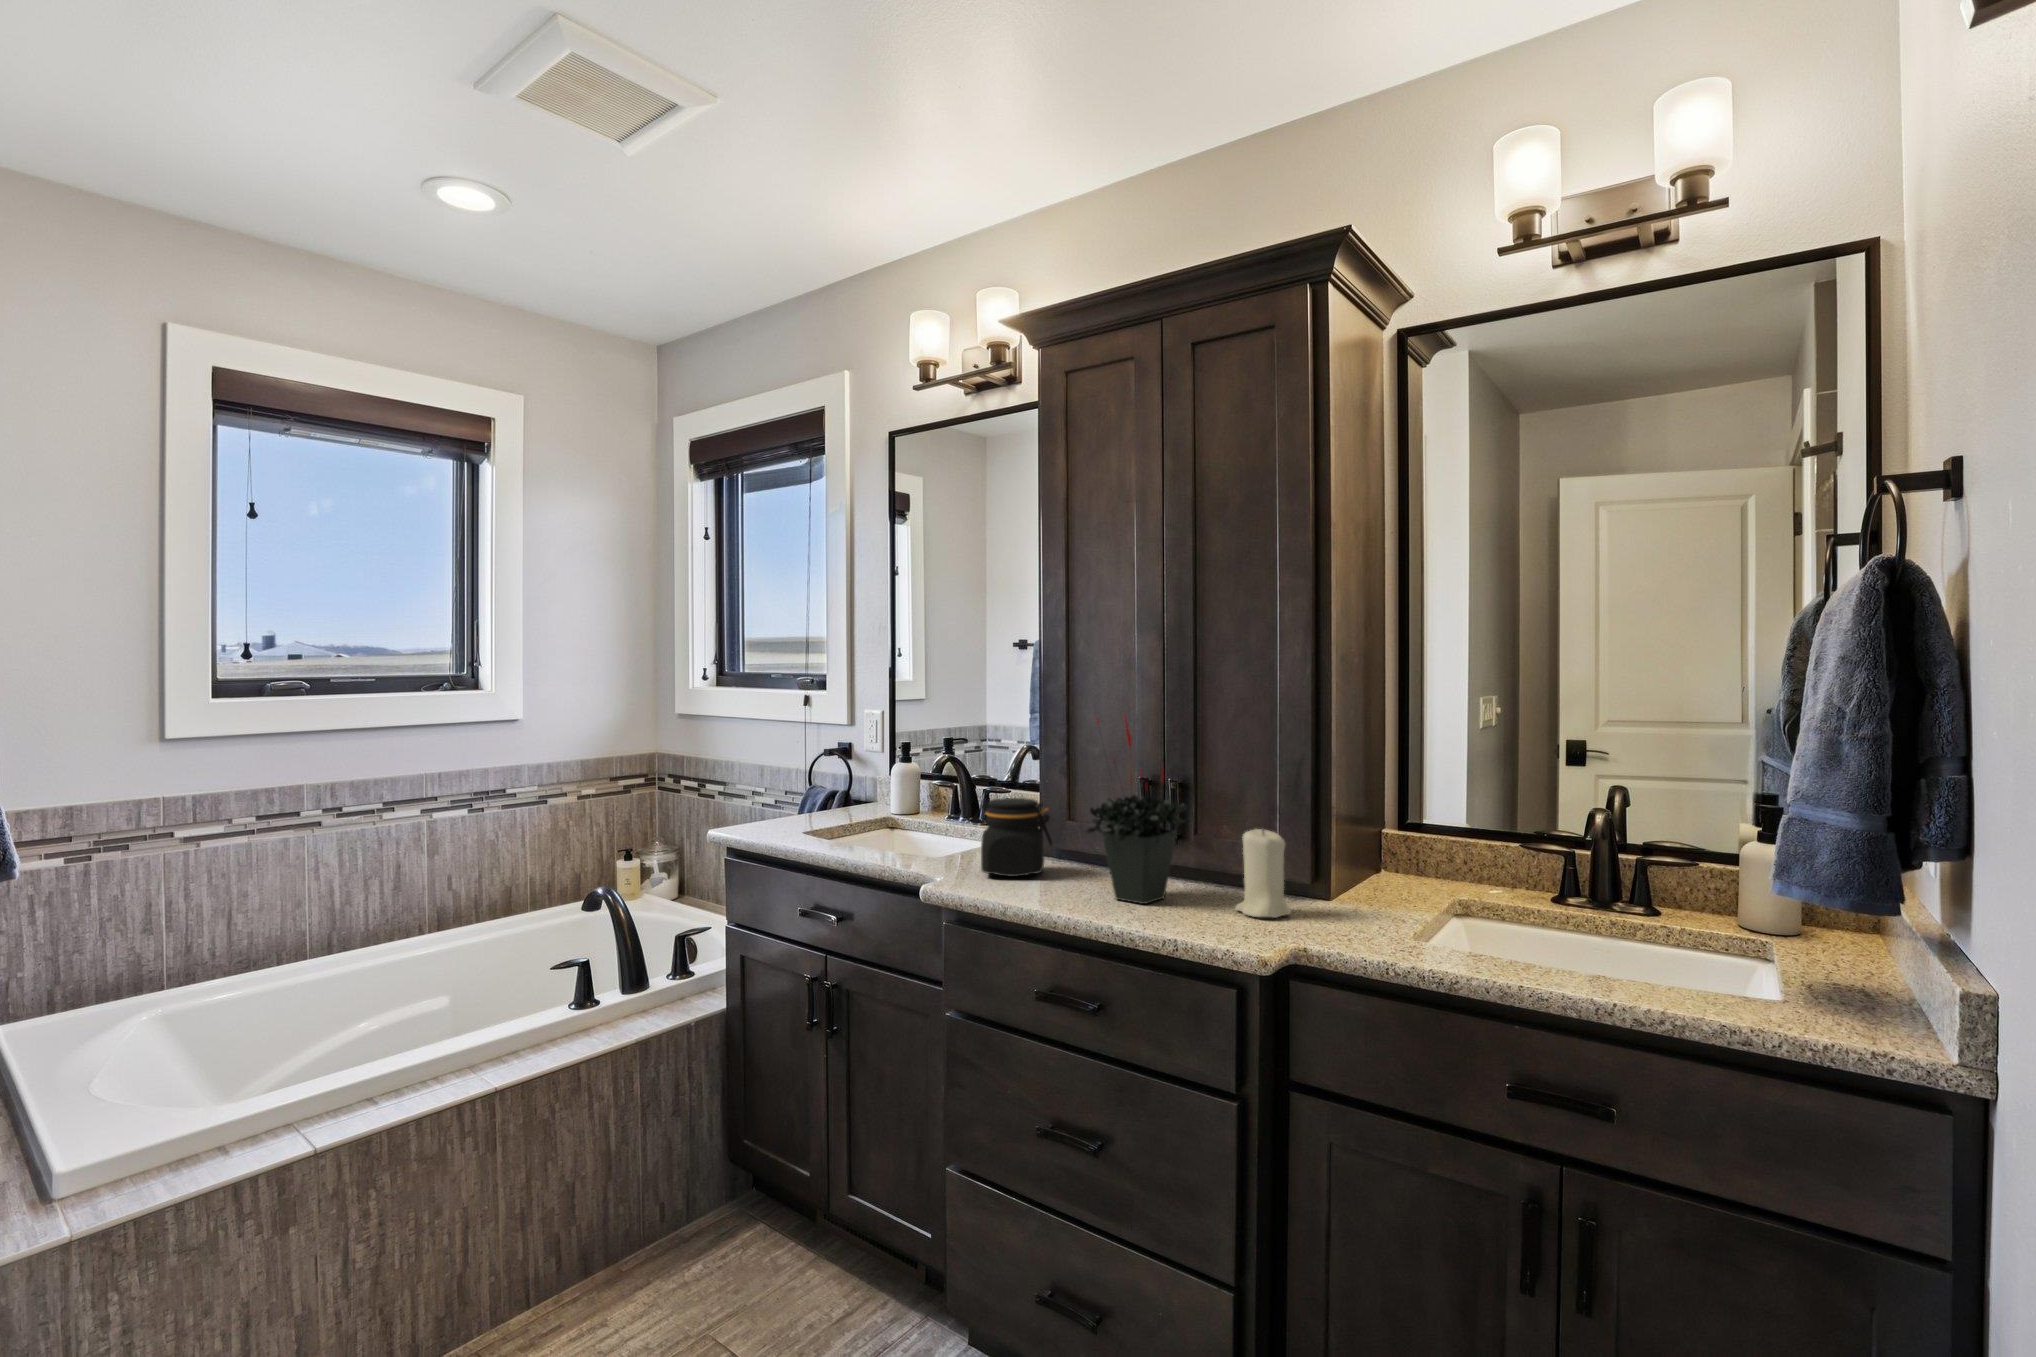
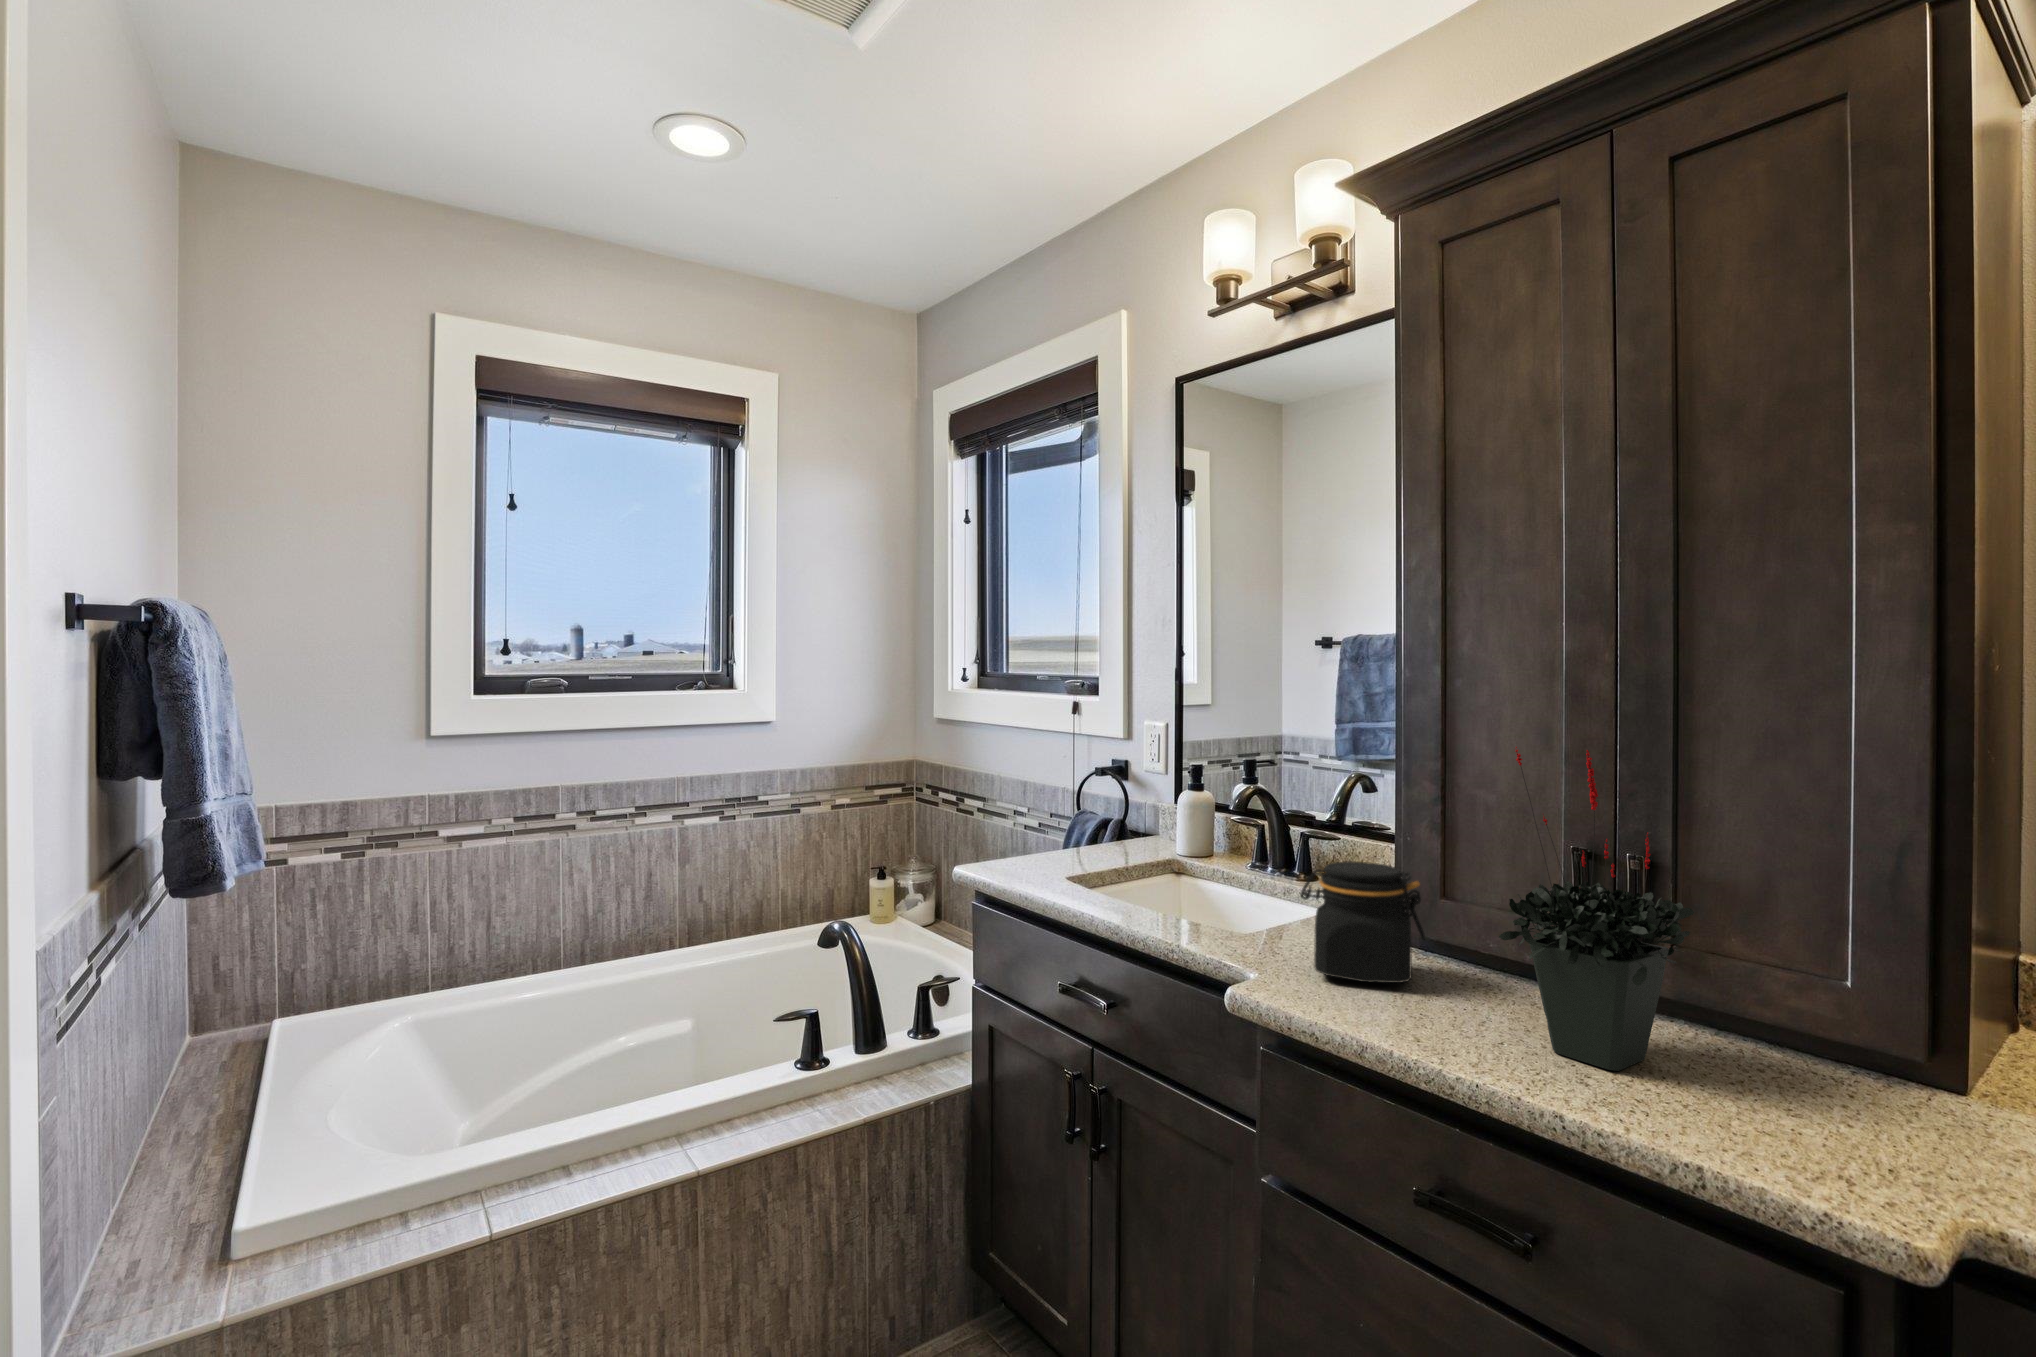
candle: present [1235,828,1291,918] -> none [1804,966,1939,1143]

